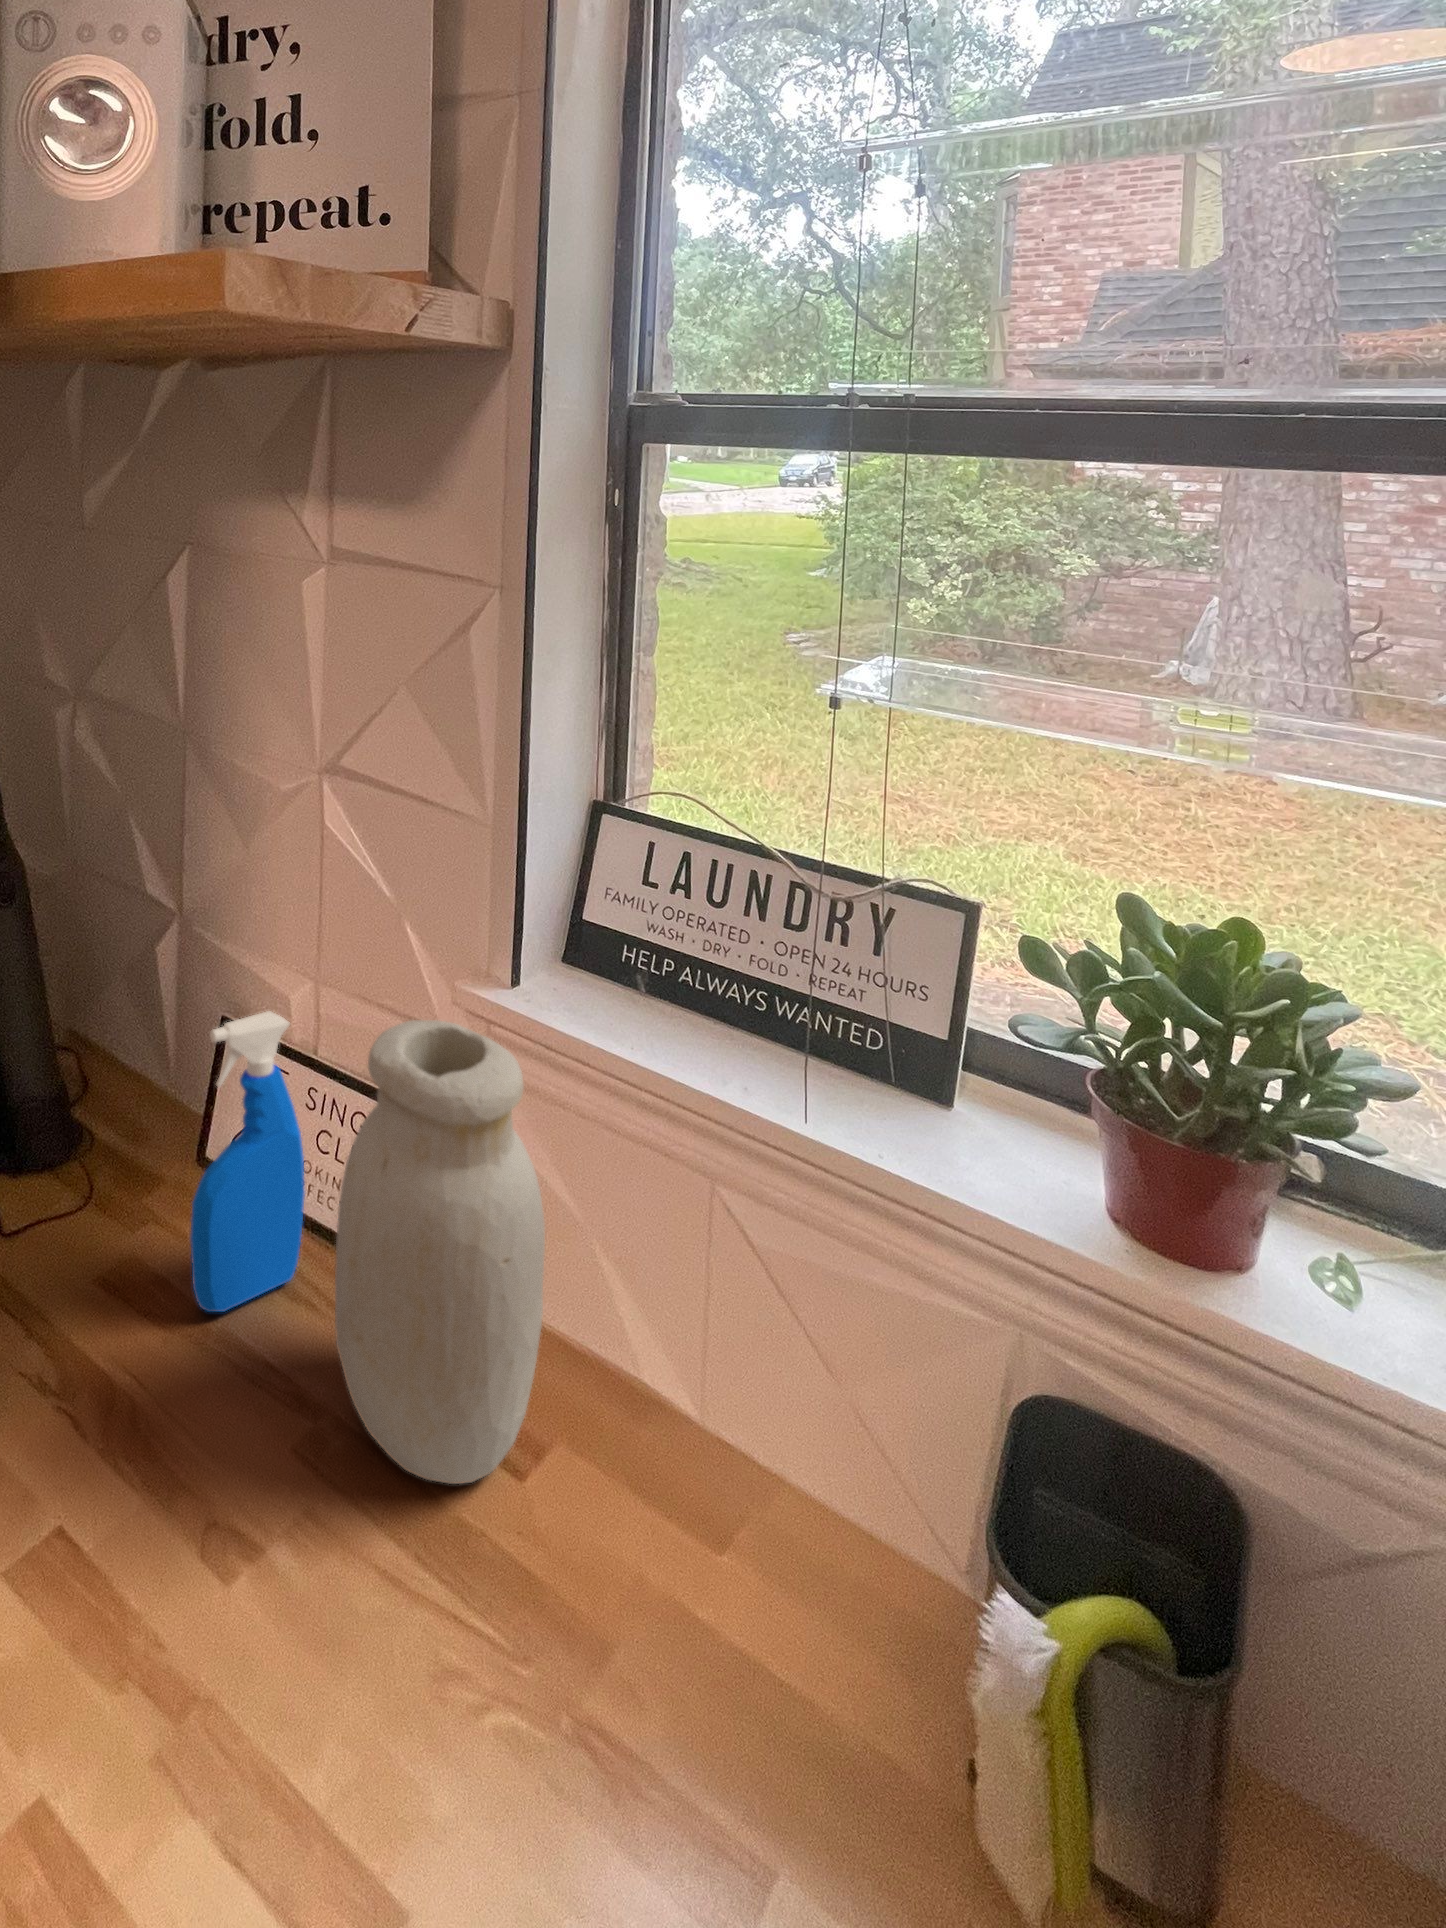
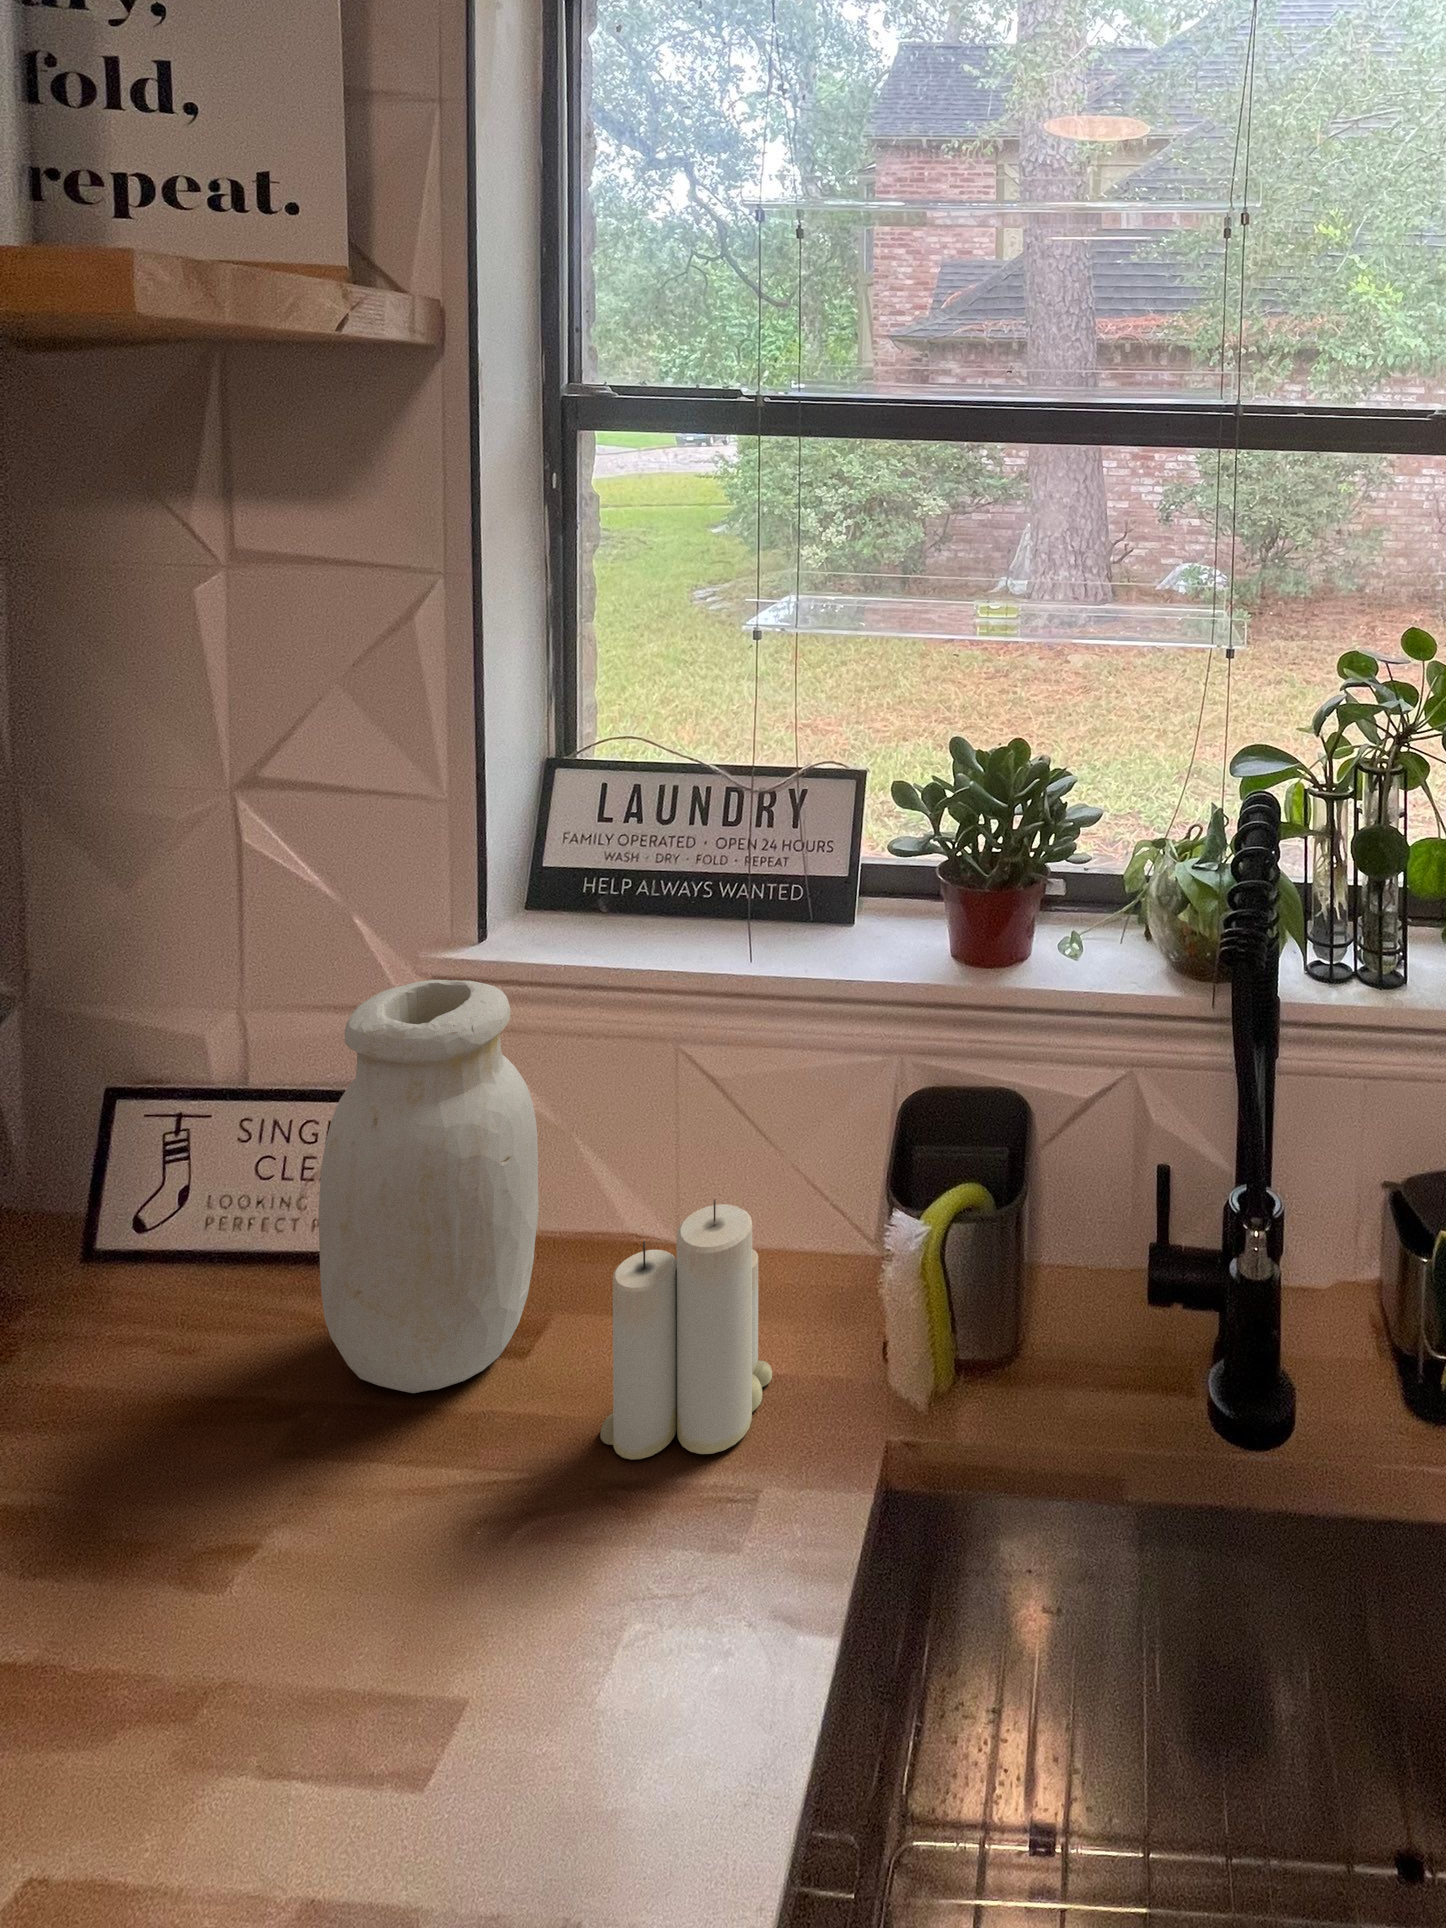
spray bottle: present [190,1011,305,1312] -> none [118,1039,257,1373]
candle: none [580,1441,799,1790] -> present [601,1199,772,1460]

